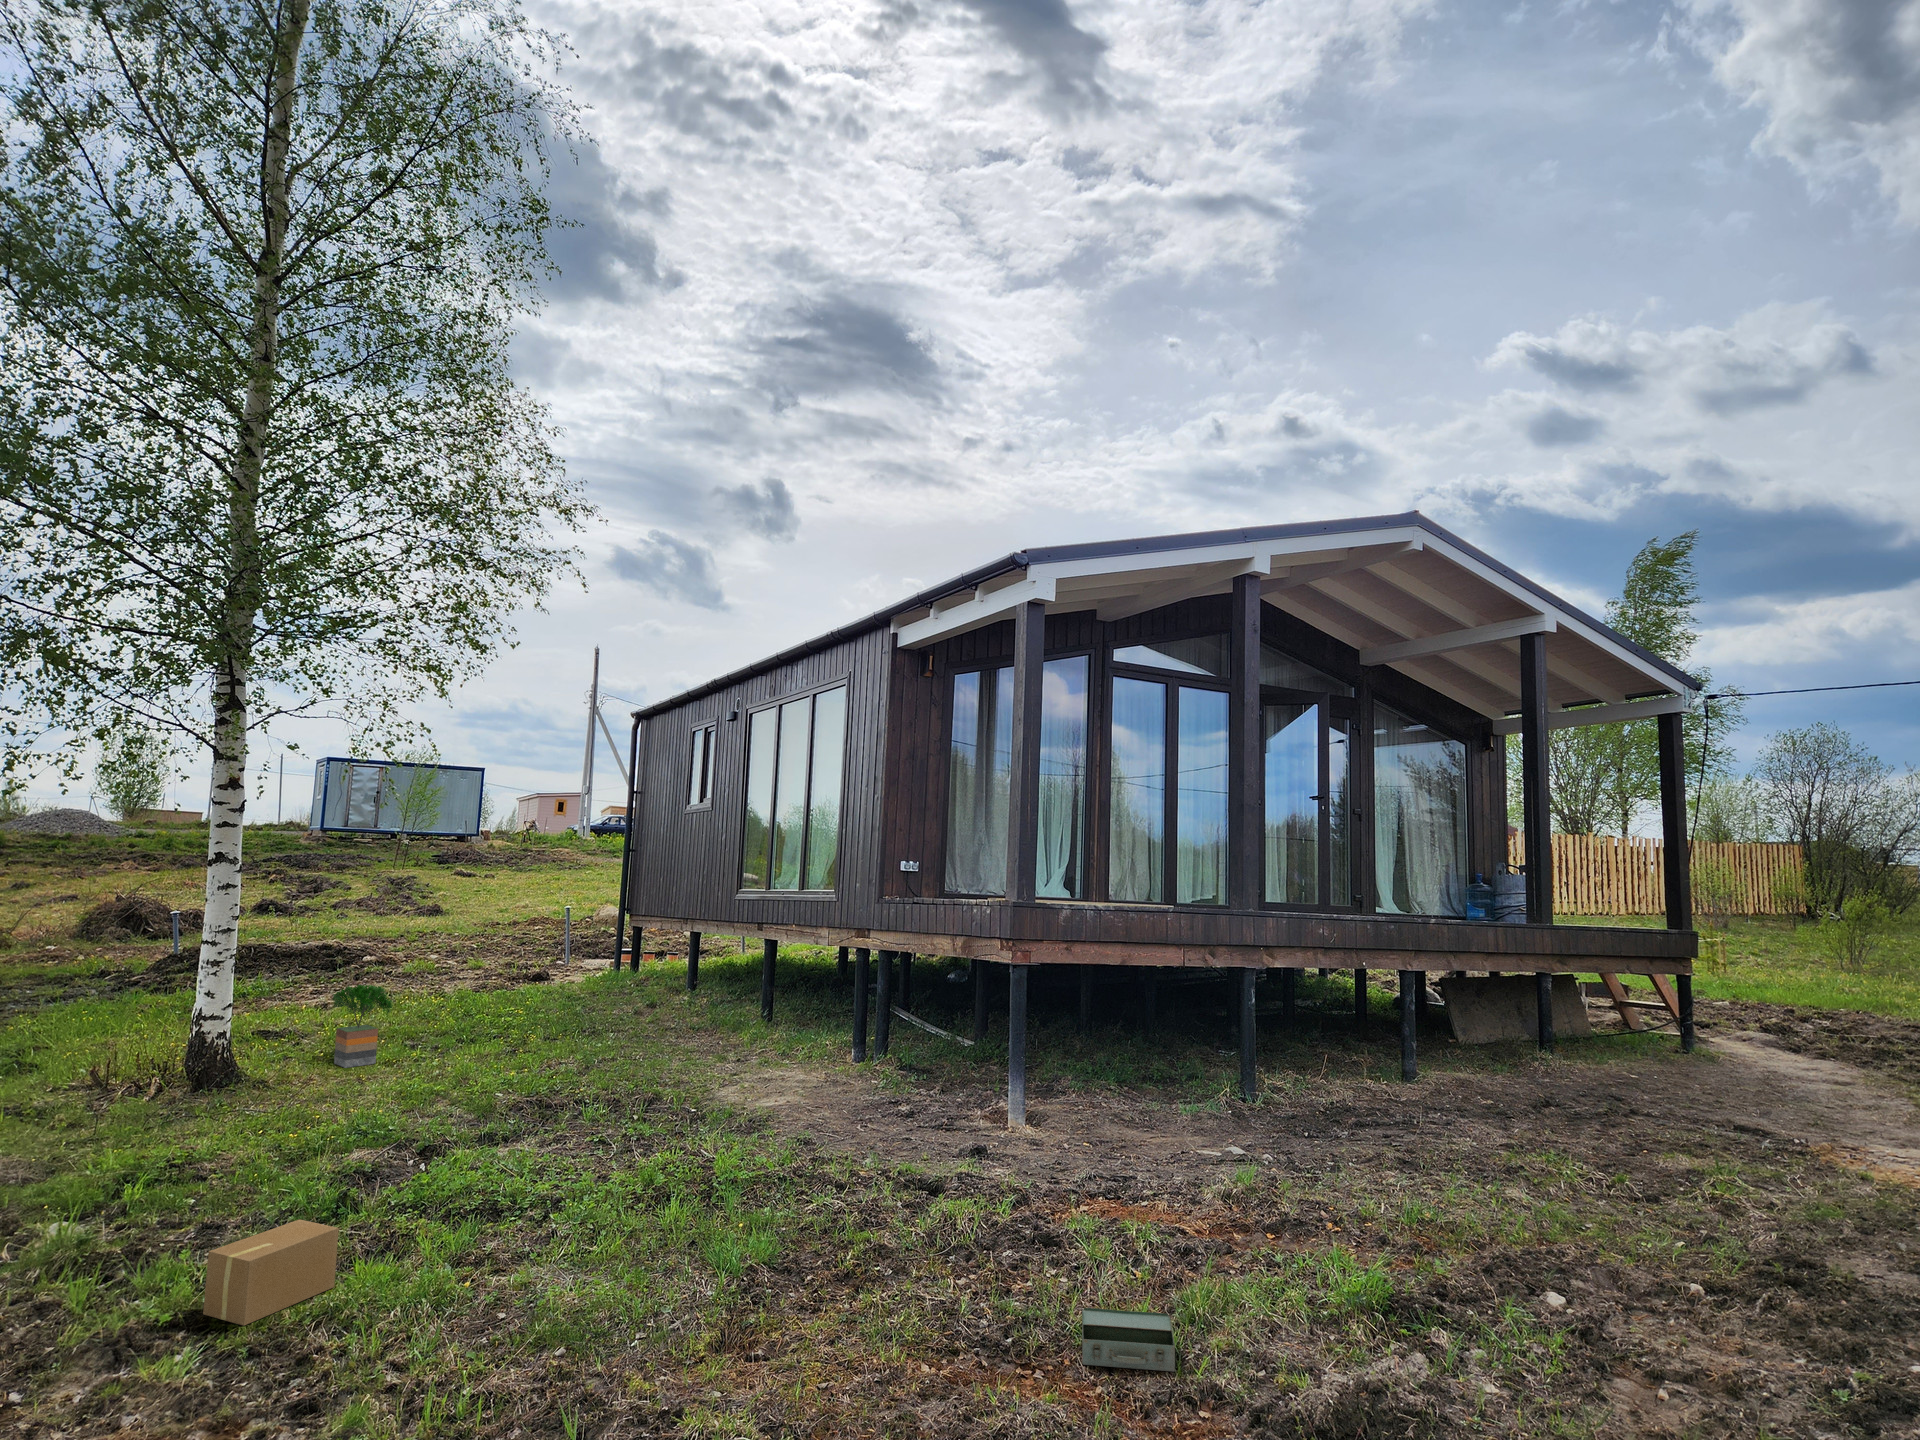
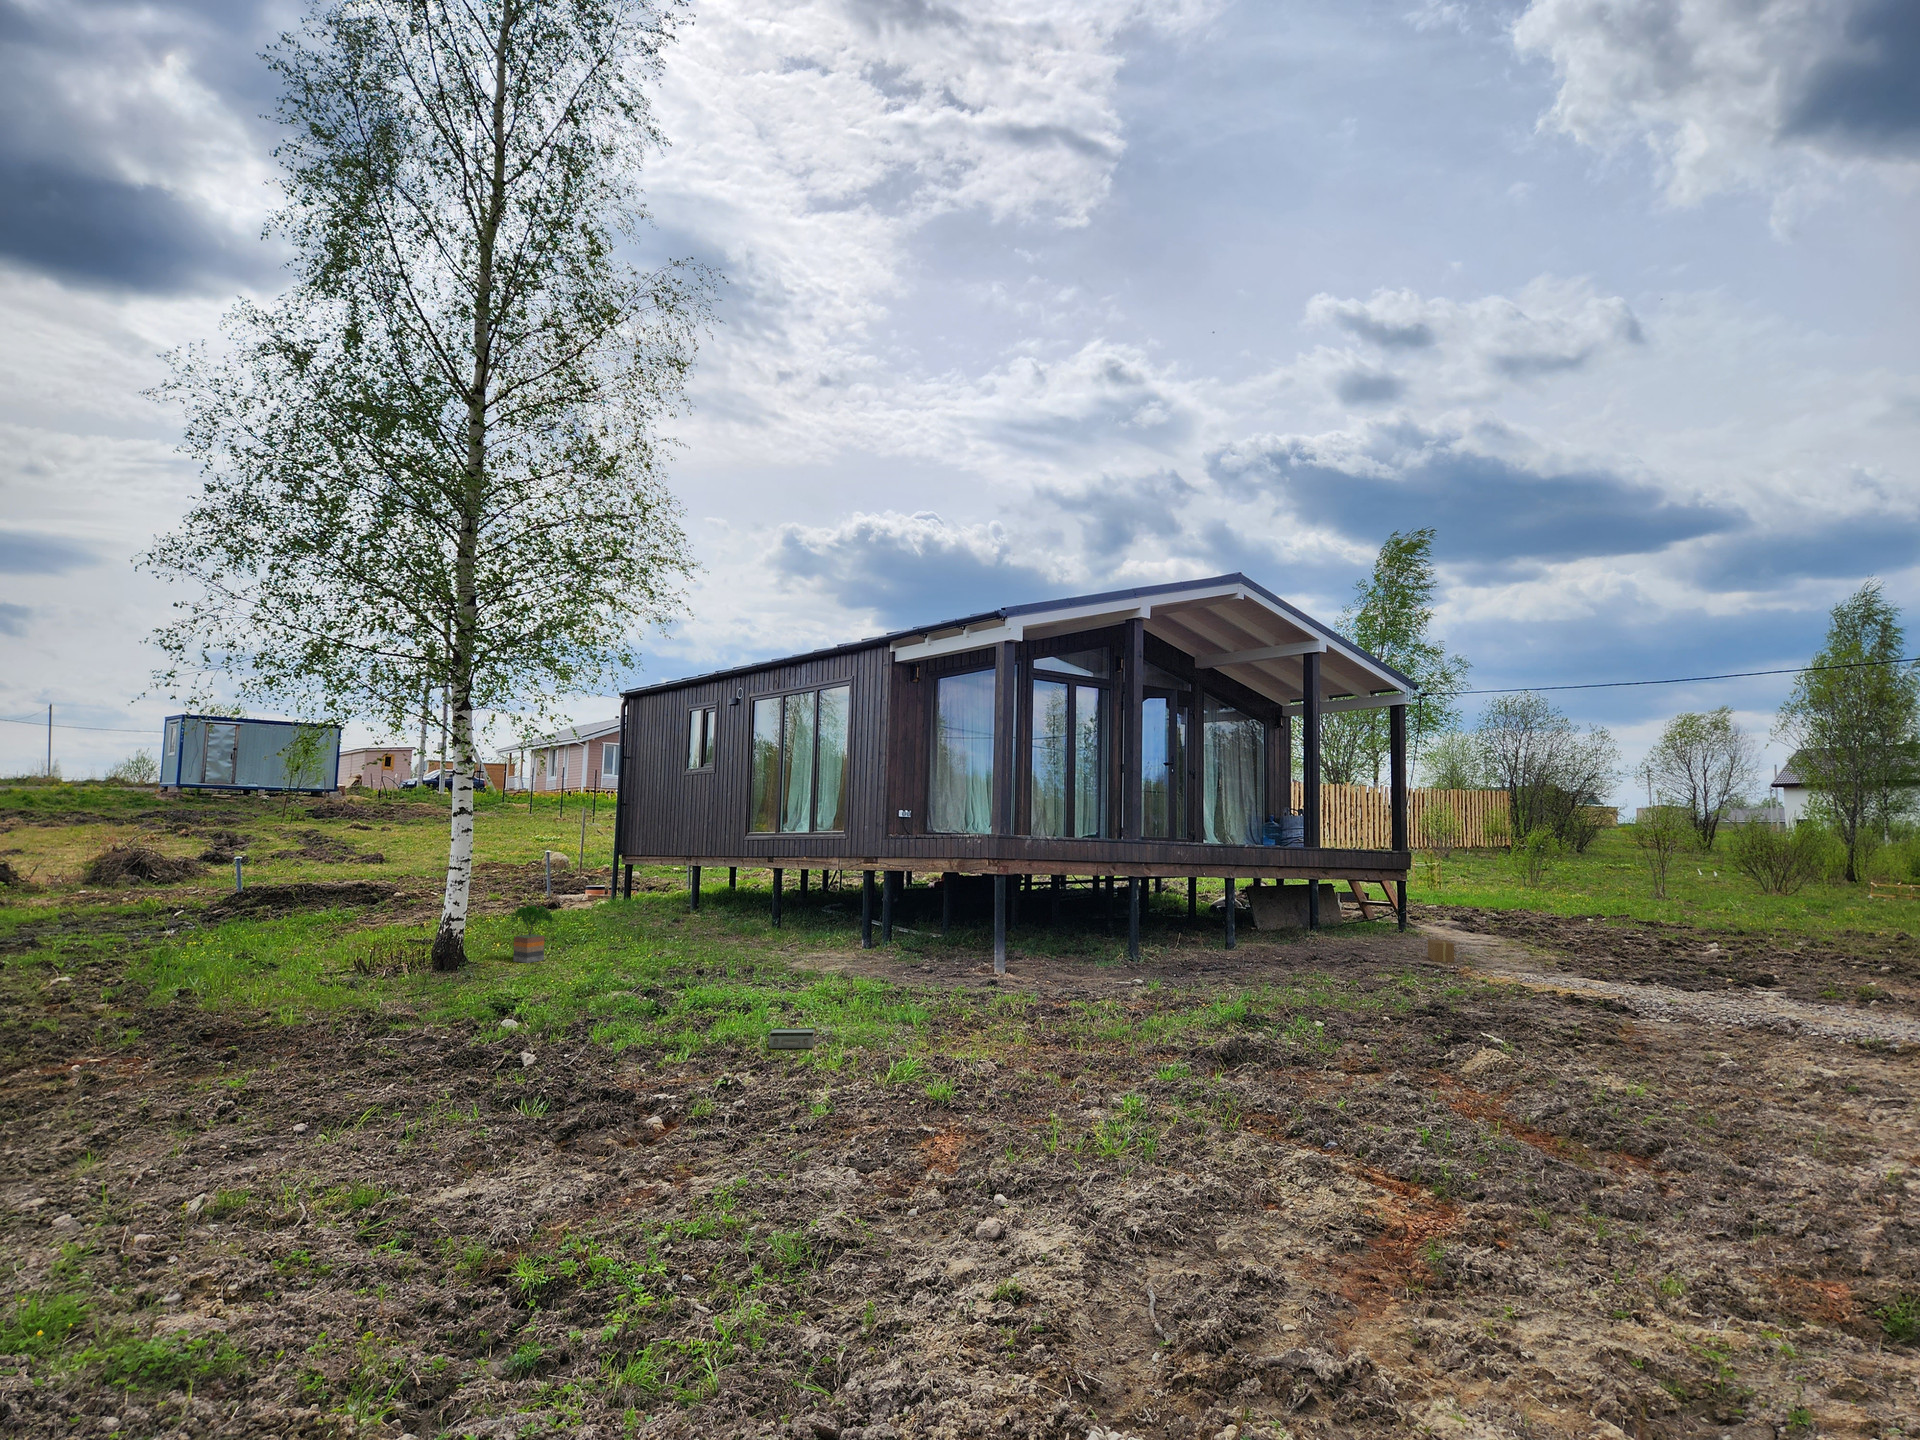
cardboard box: present [203,1219,339,1326] -> present [1428,939,1454,962]
toolbox: present [1082,1308,1175,1371] -> present [769,1028,815,1048]

